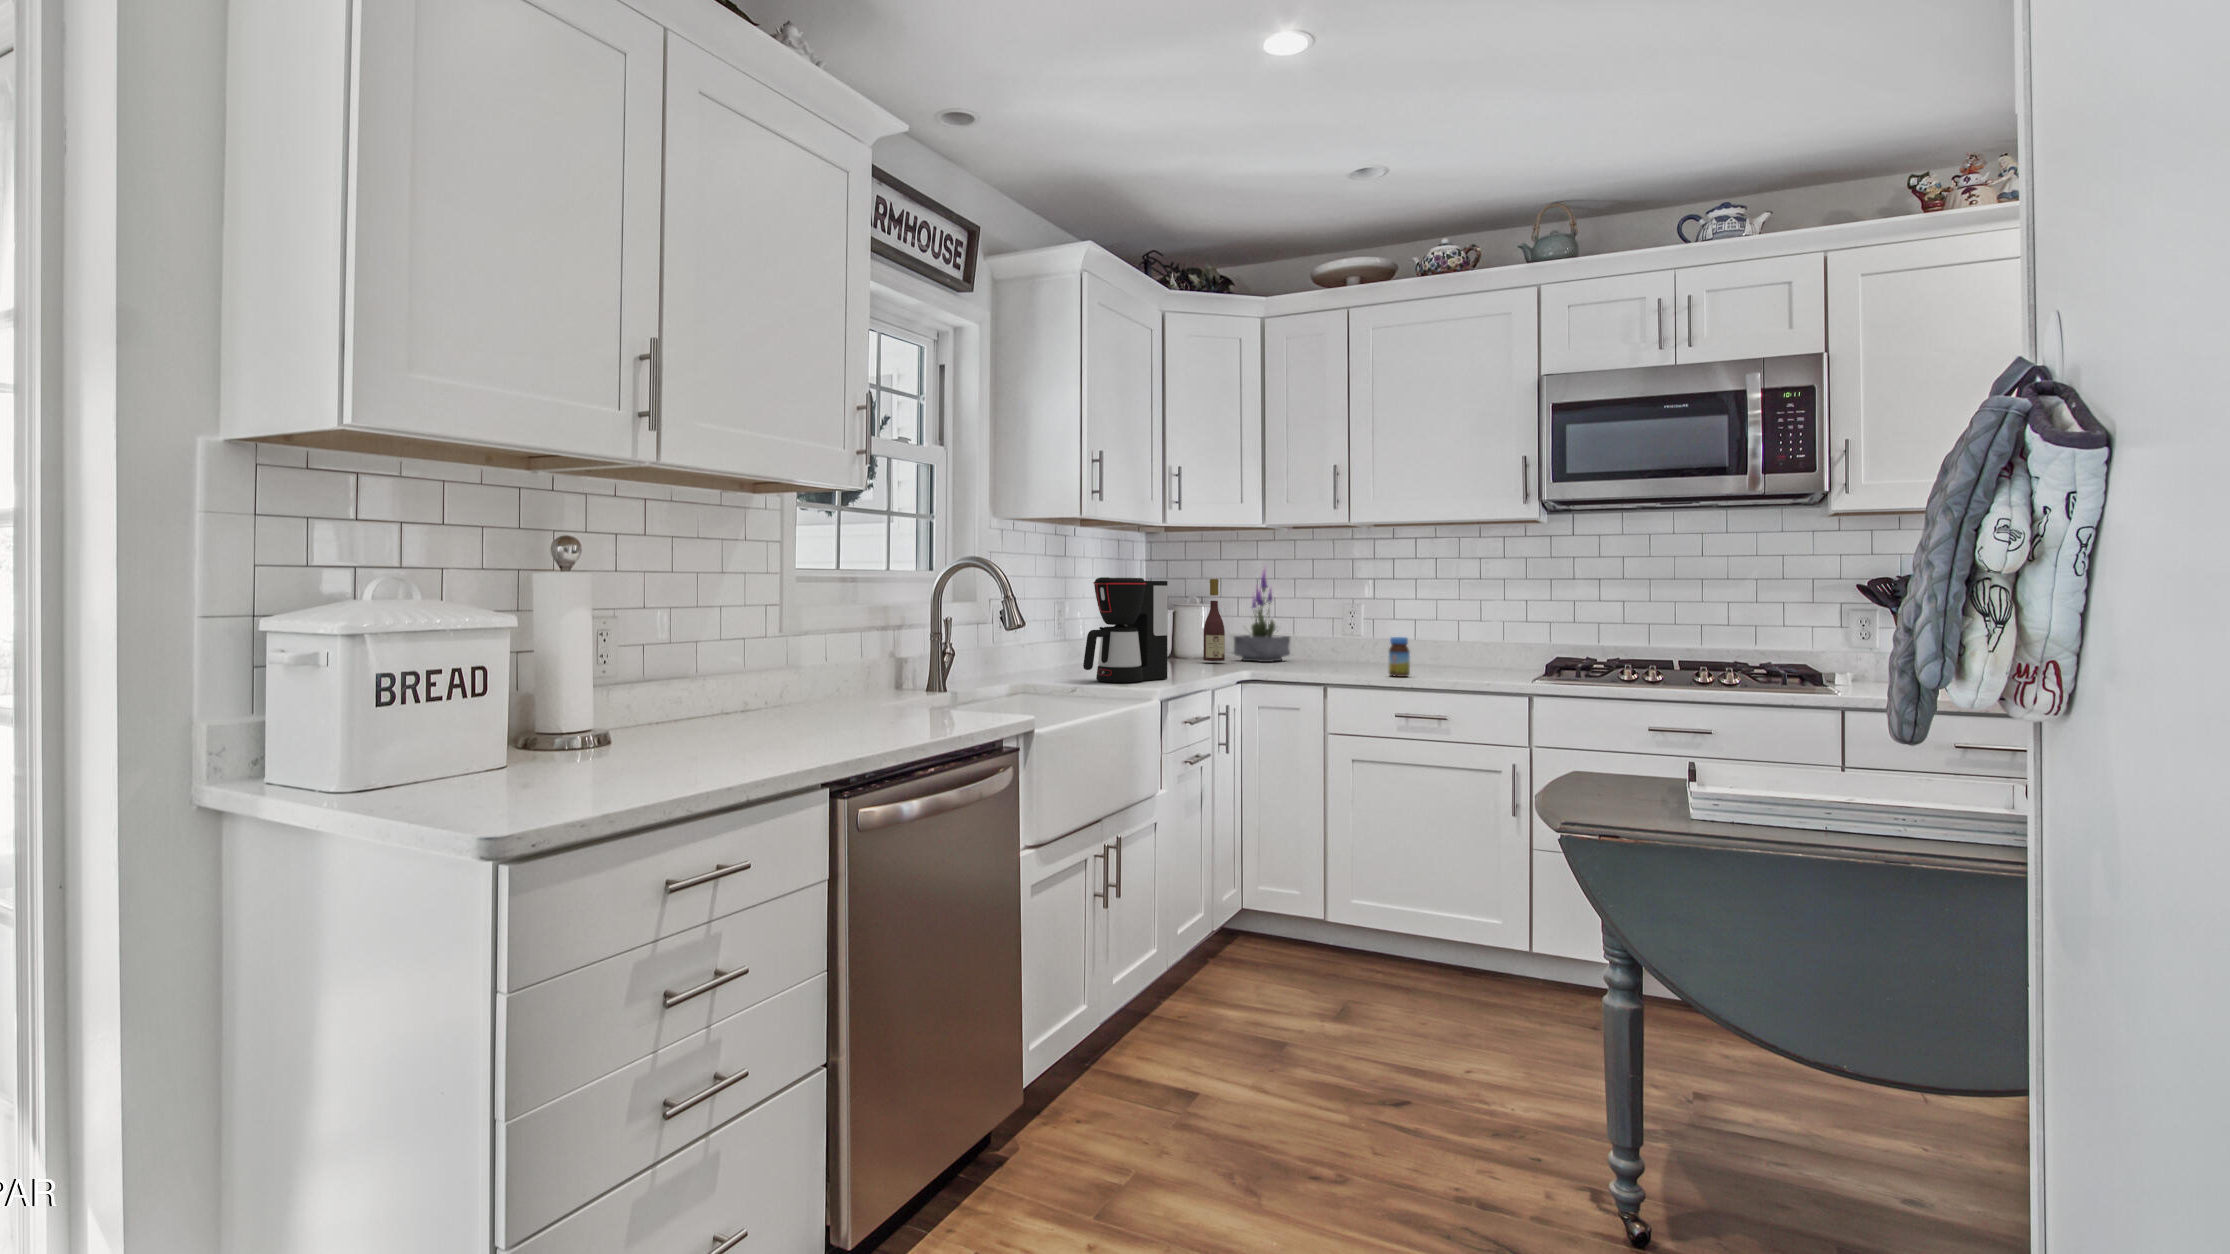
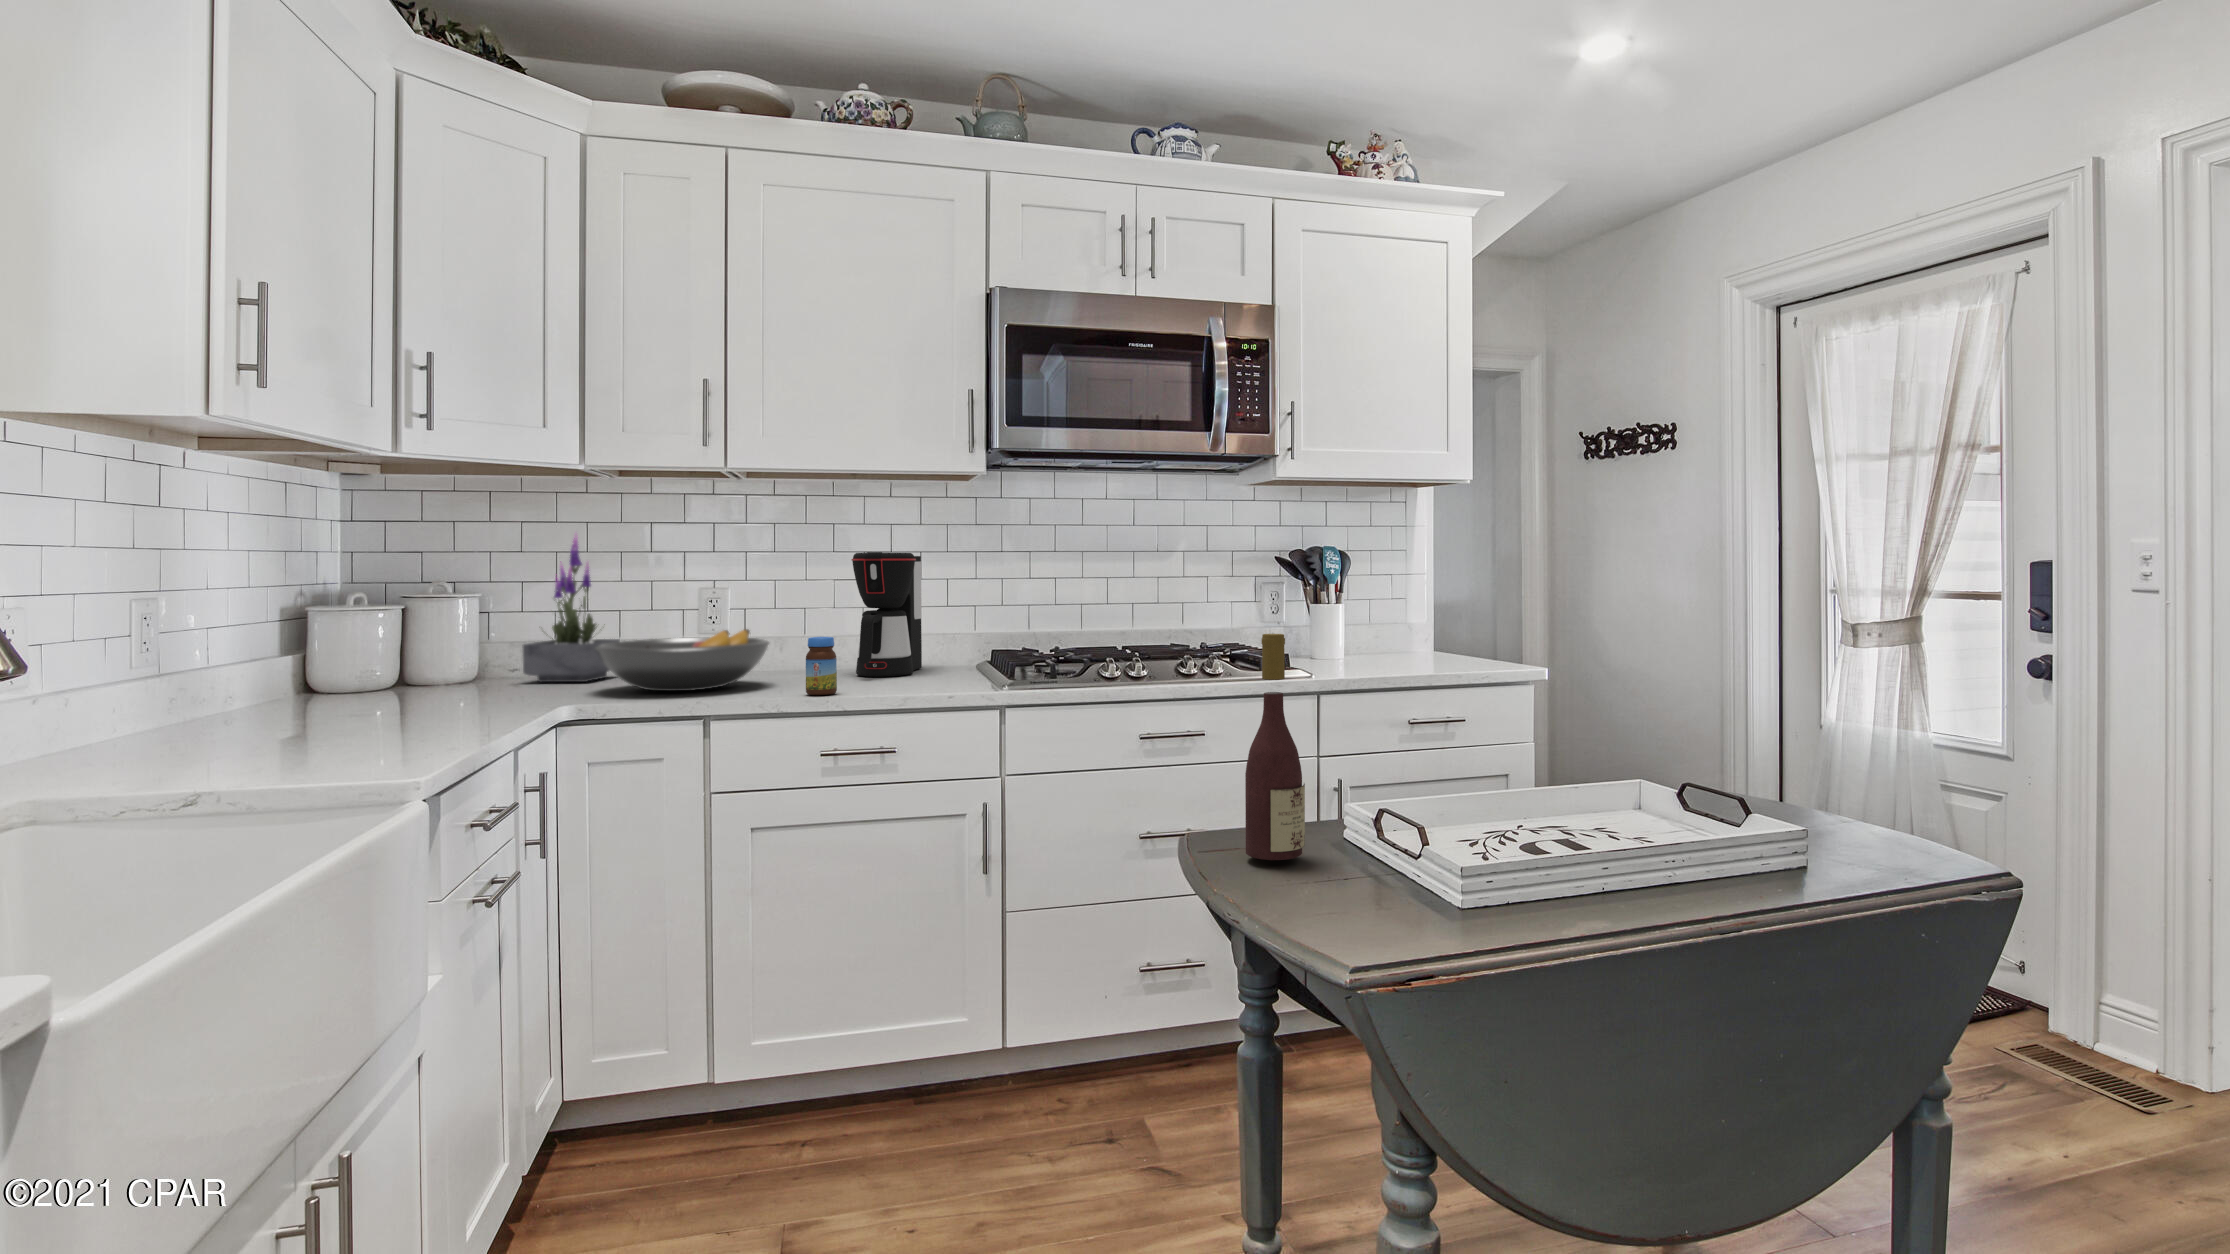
coffee maker: present [1083,577,1168,683] -> present [851,552,922,677]
wine bottle: present [1203,579,1225,661] -> present [1245,634,1305,860]
fruit bowl: none [1267,631,1375,669] -> present [595,629,769,691]

